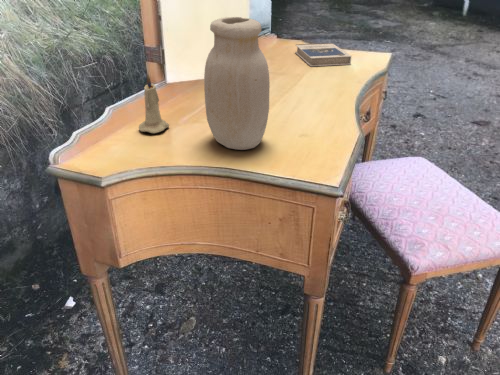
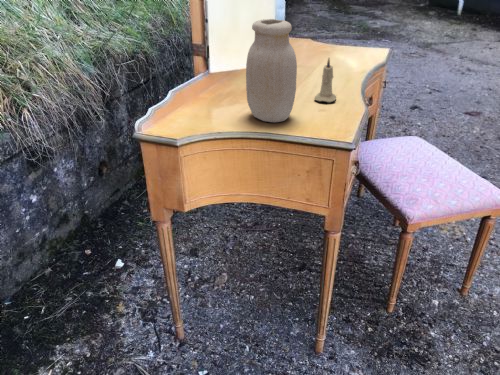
hardback book: present [295,43,351,66] -> none [307,40,356,60]
candle: present [139,75,169,133] -> present [314,59,336,102]

